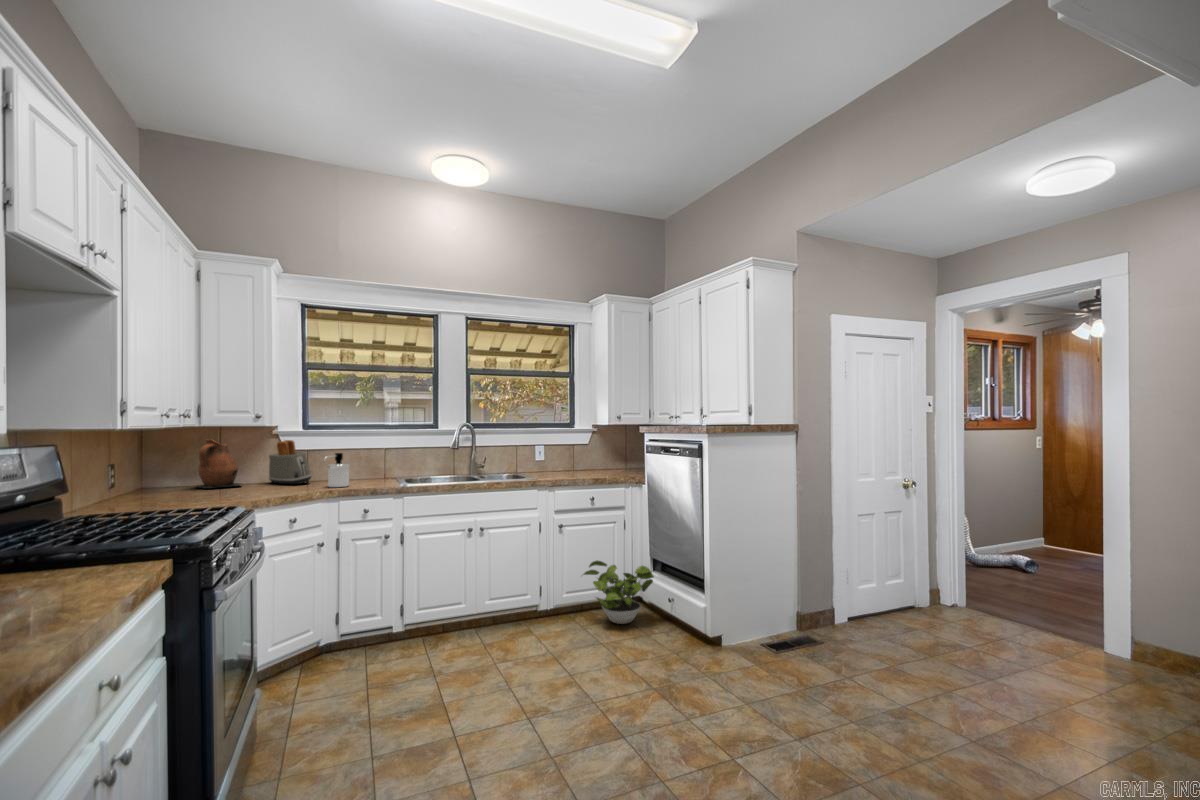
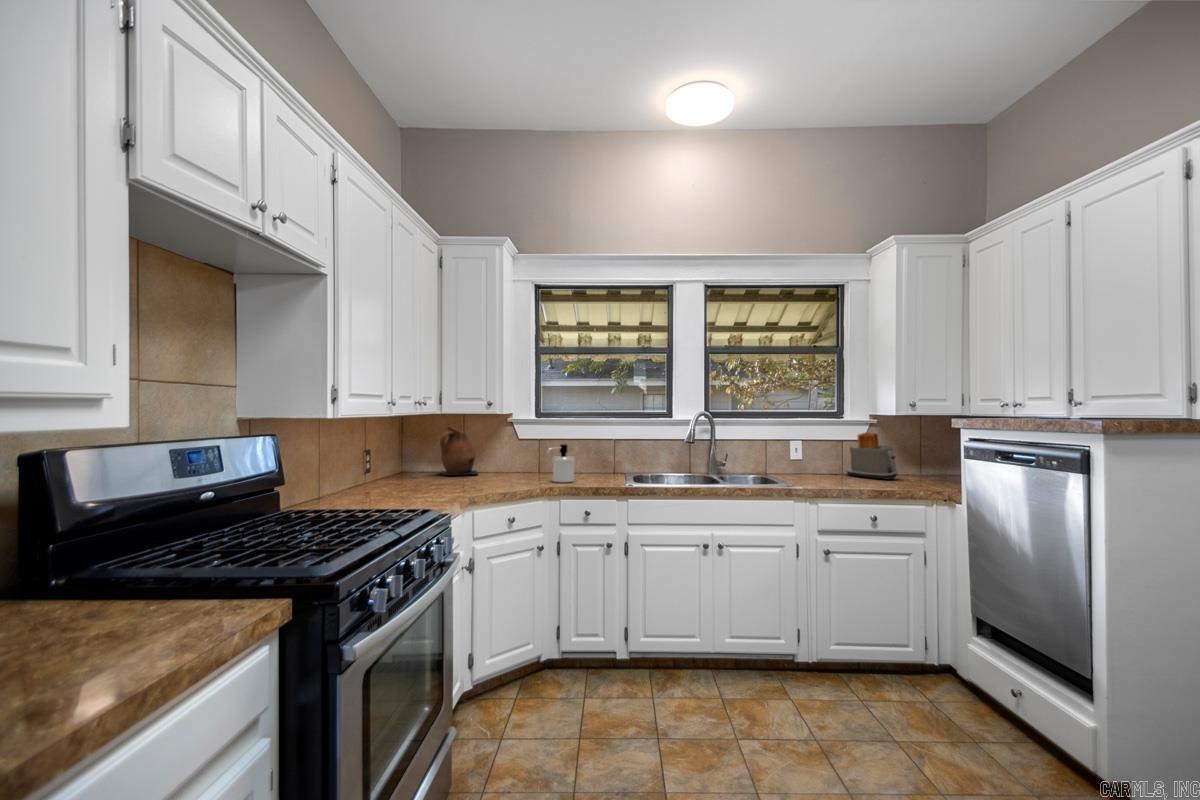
toaster: present [269,440,311,484] -> present [847,433,898,479]
potted plant: present [583,561,654,624] -> none [859,608,981,708]

